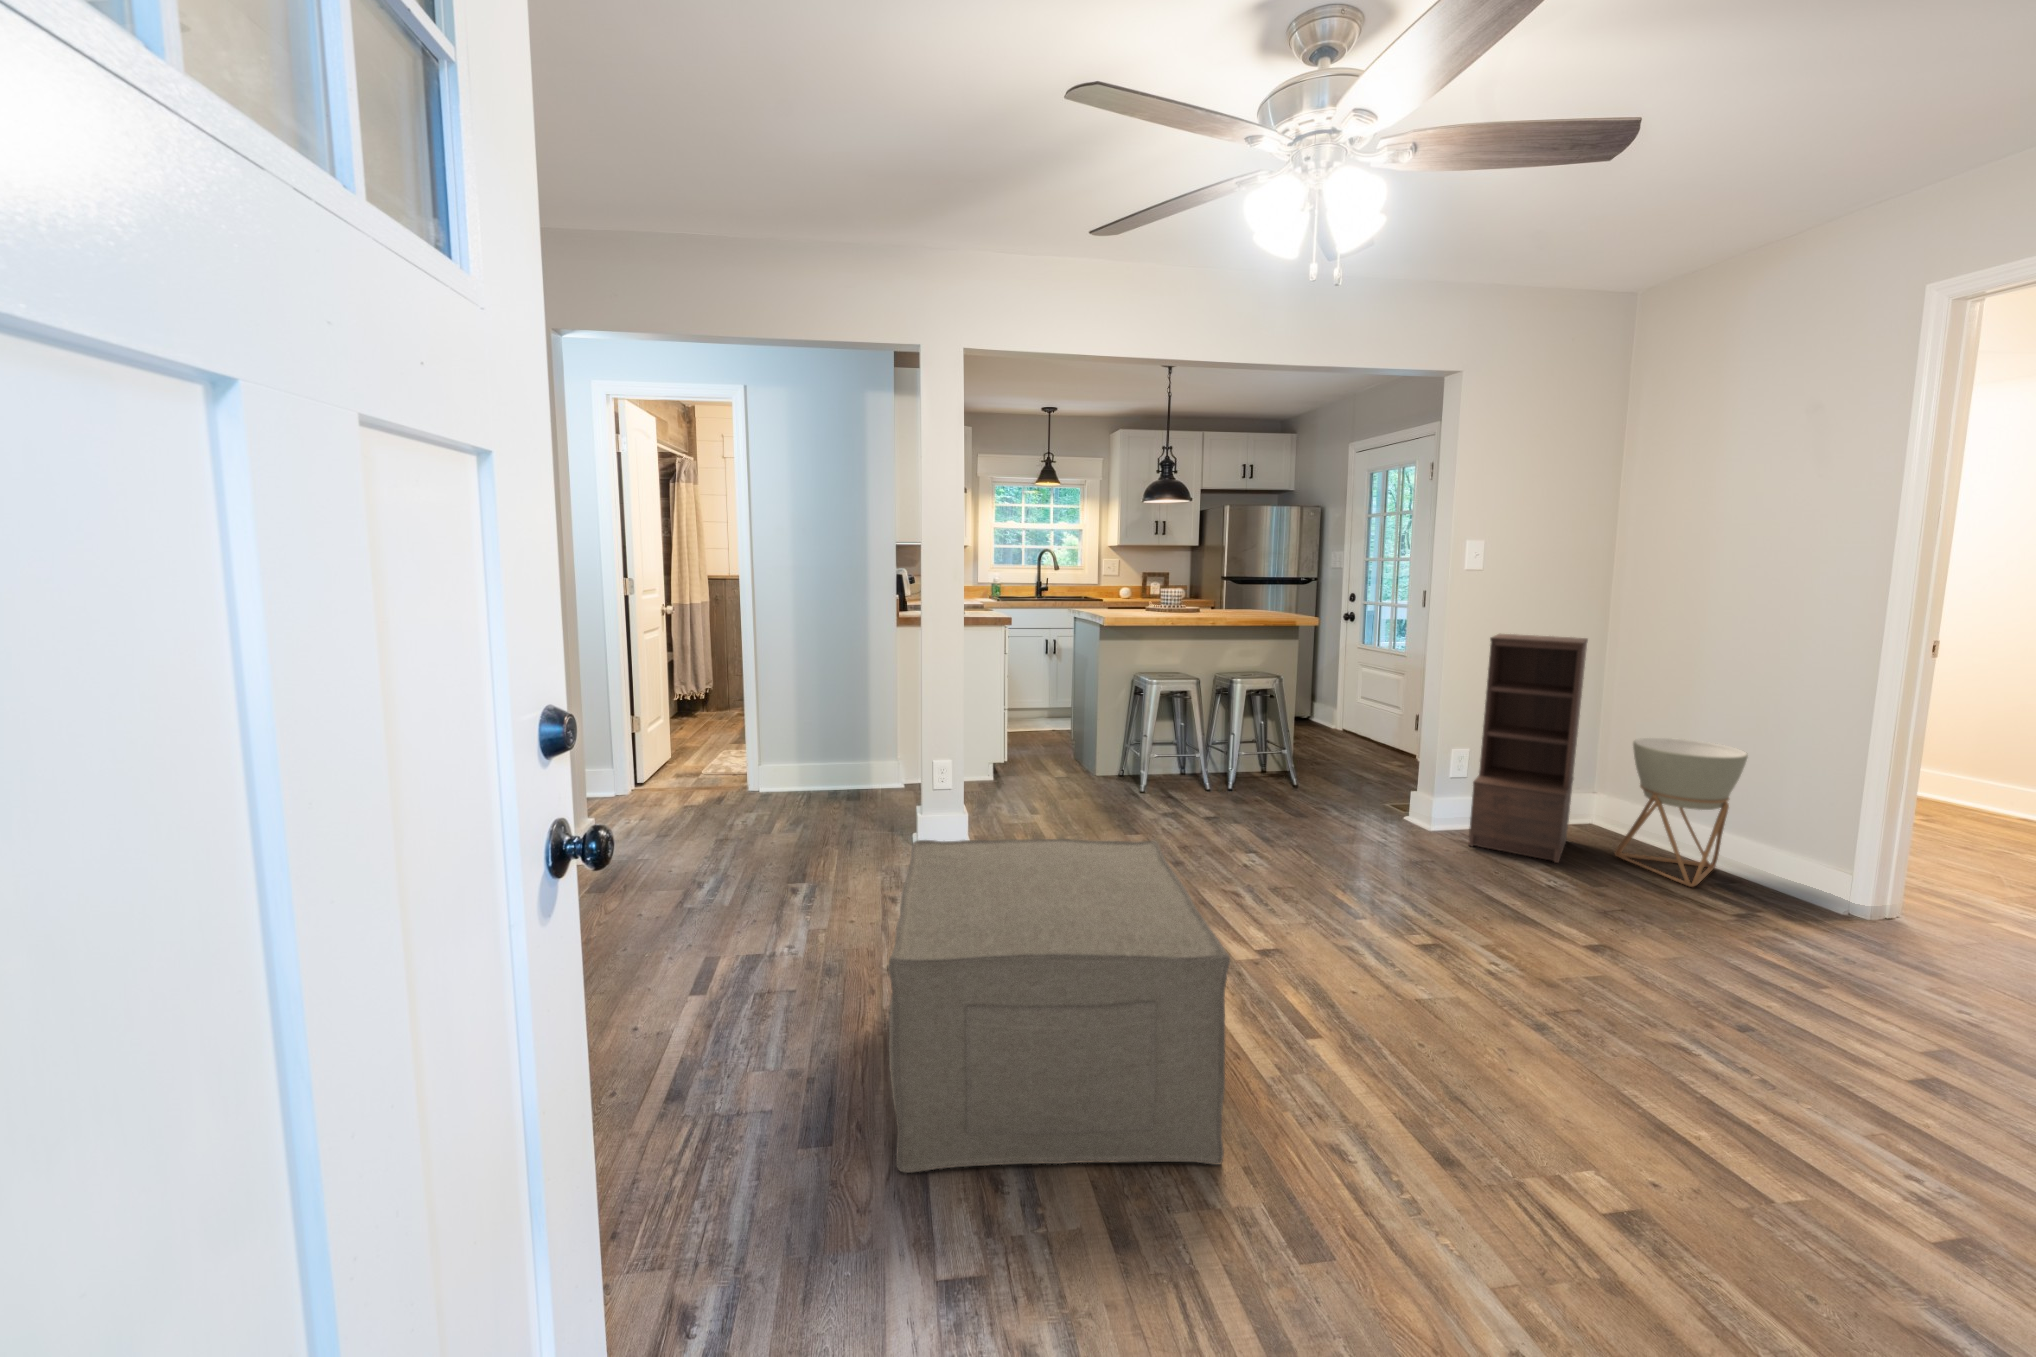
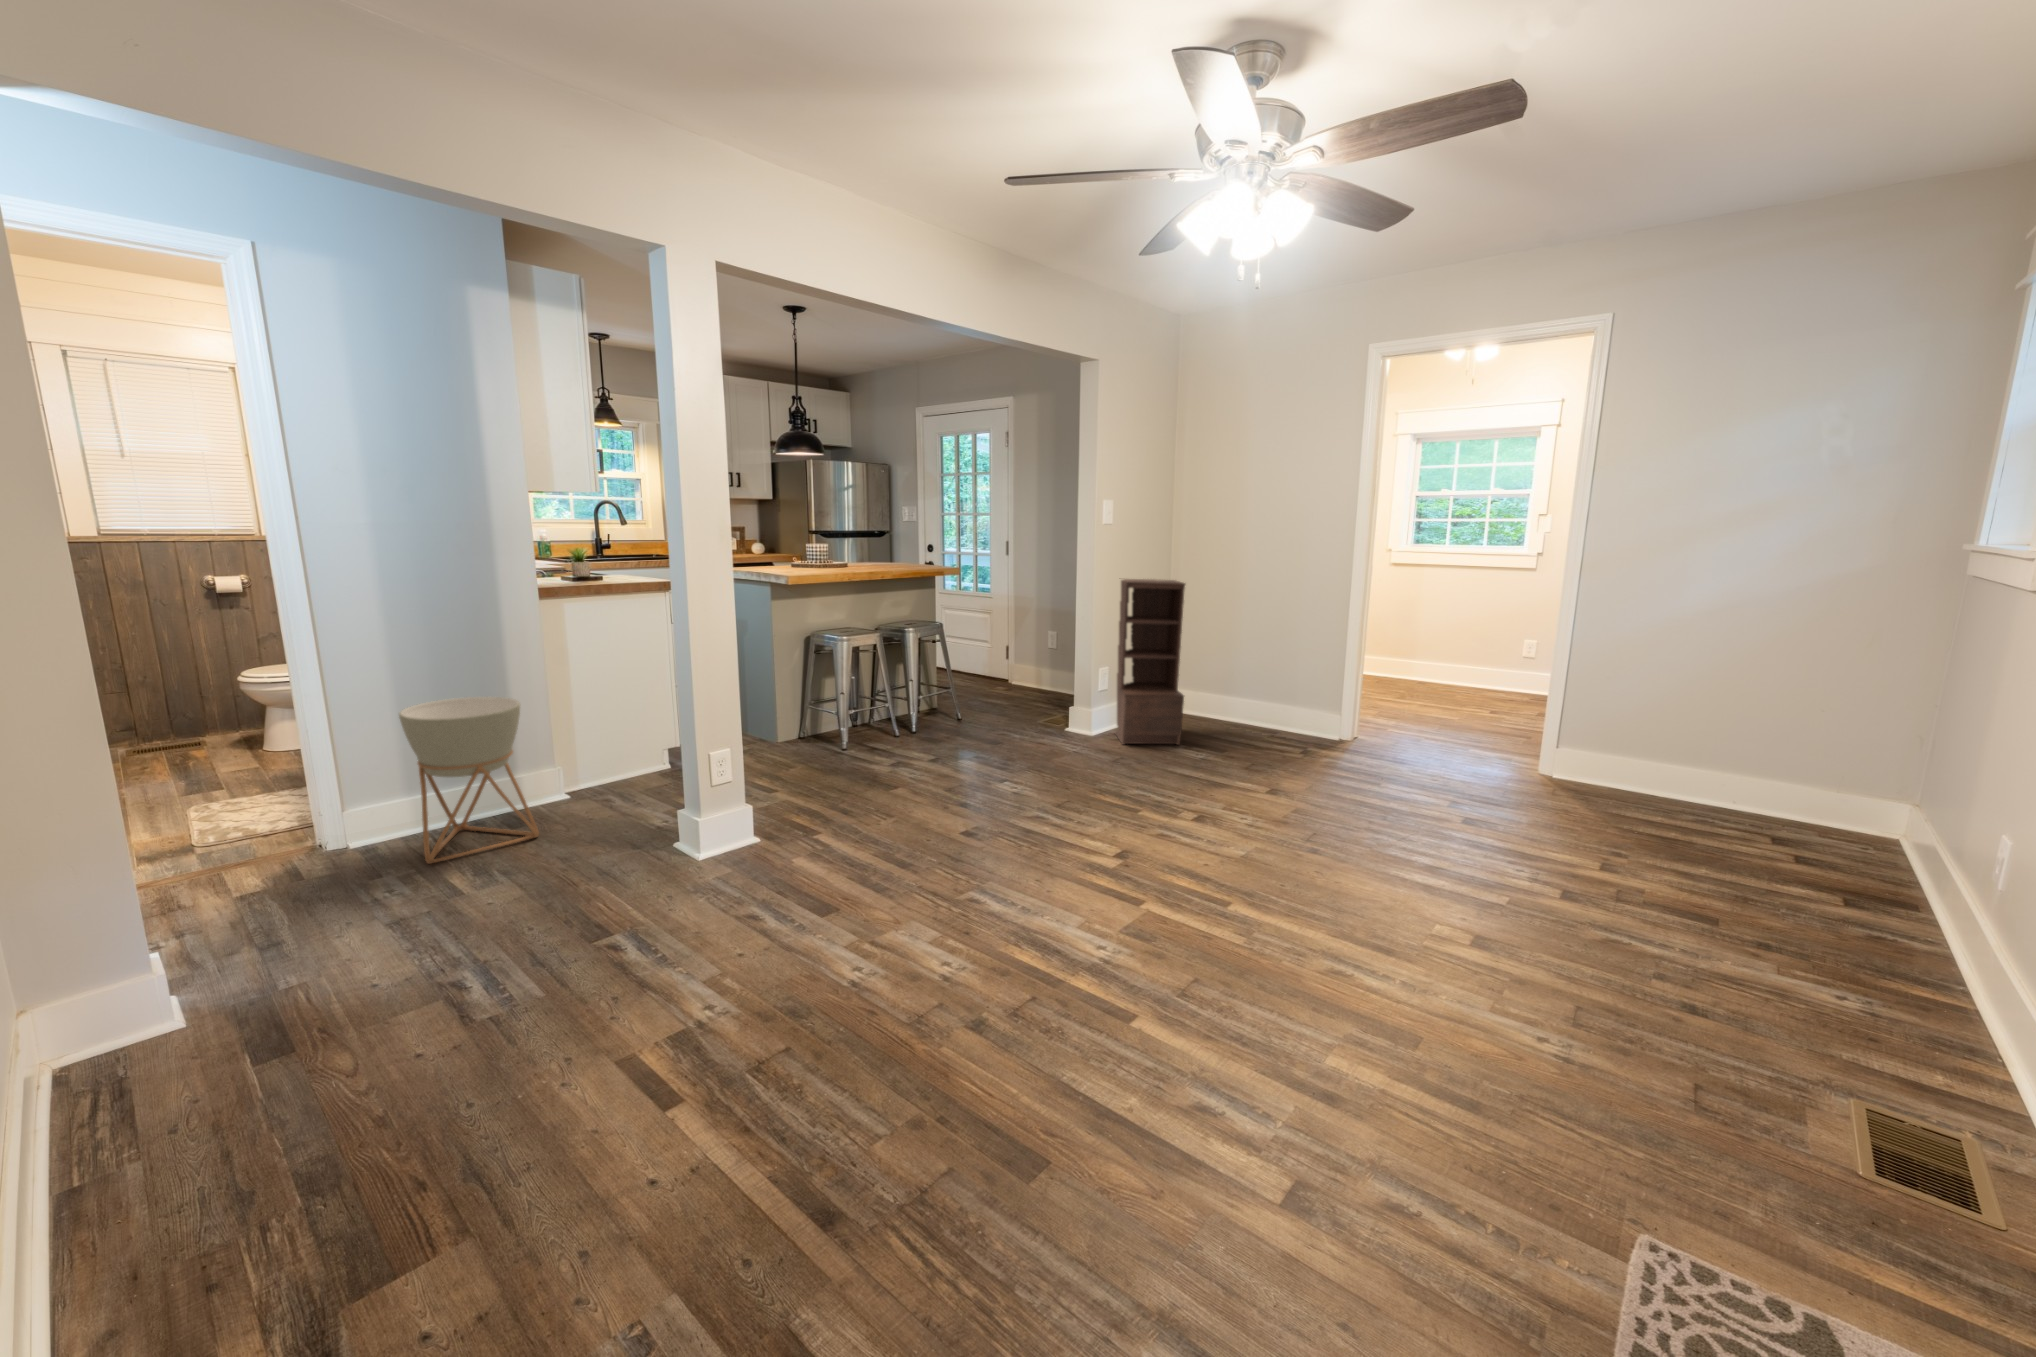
planter: present [1615,738,1748,887] -> present [399,697,539,864]
ottoman: present [888,839,1230,1173] -> none [926,777,1308,1141]

